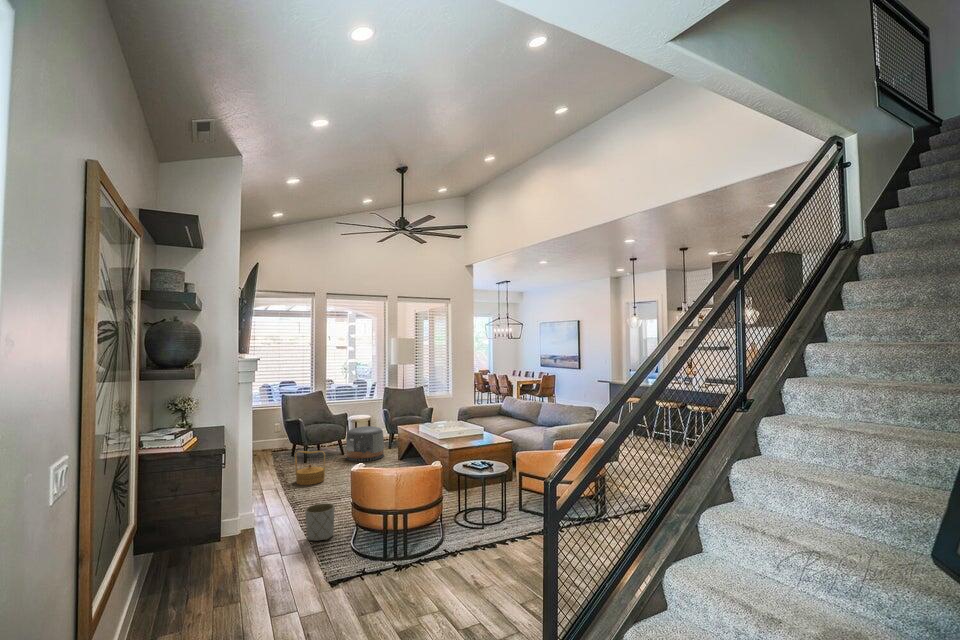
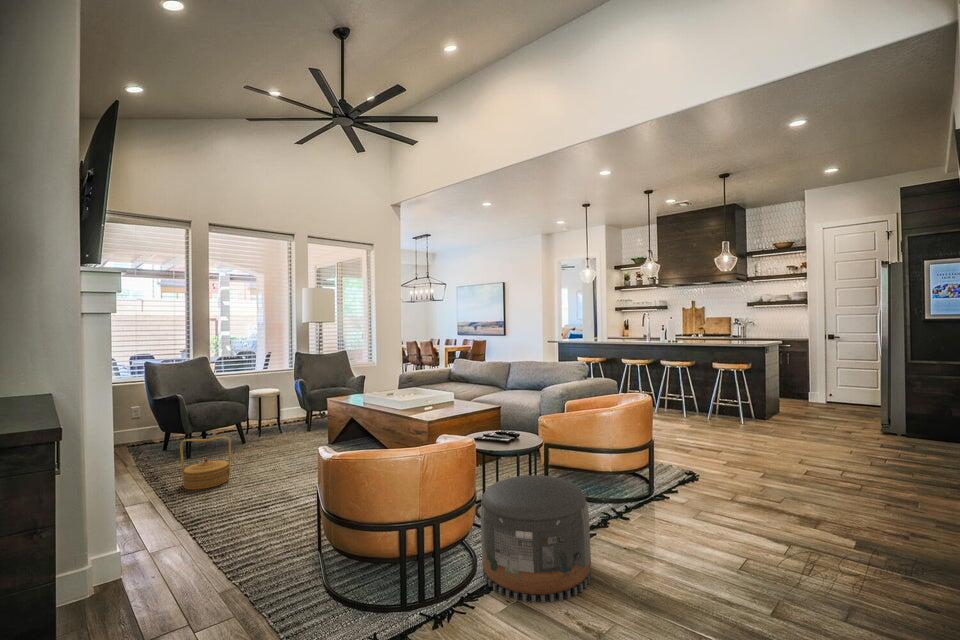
pouf: present [346,426,384,461] -> present [481,475,591,603]
planter: present [305,503,334,541] -> none [230,519,284,591]

